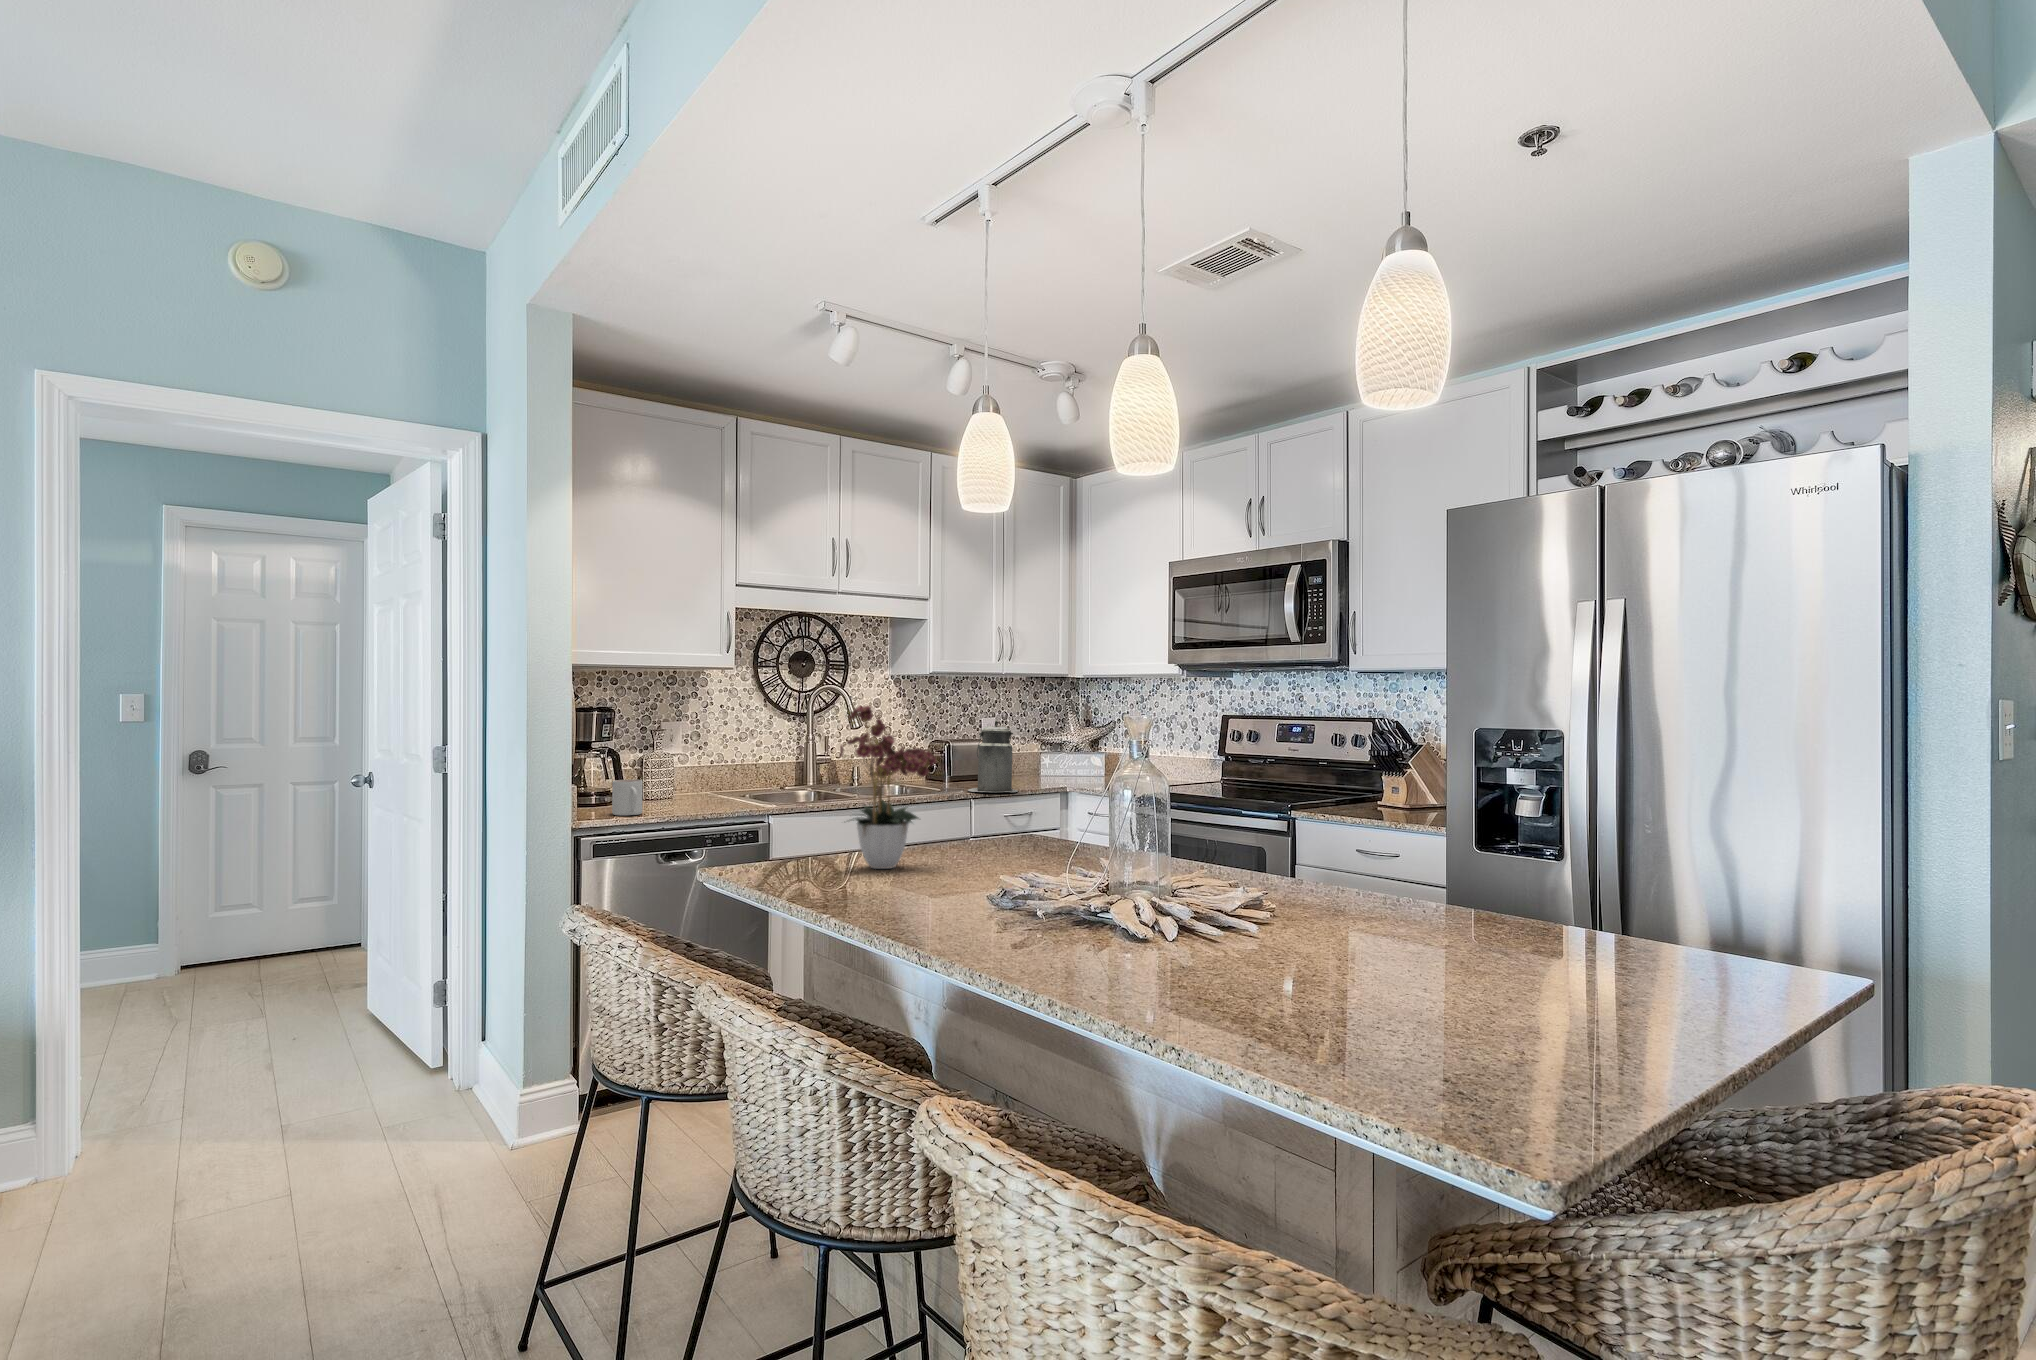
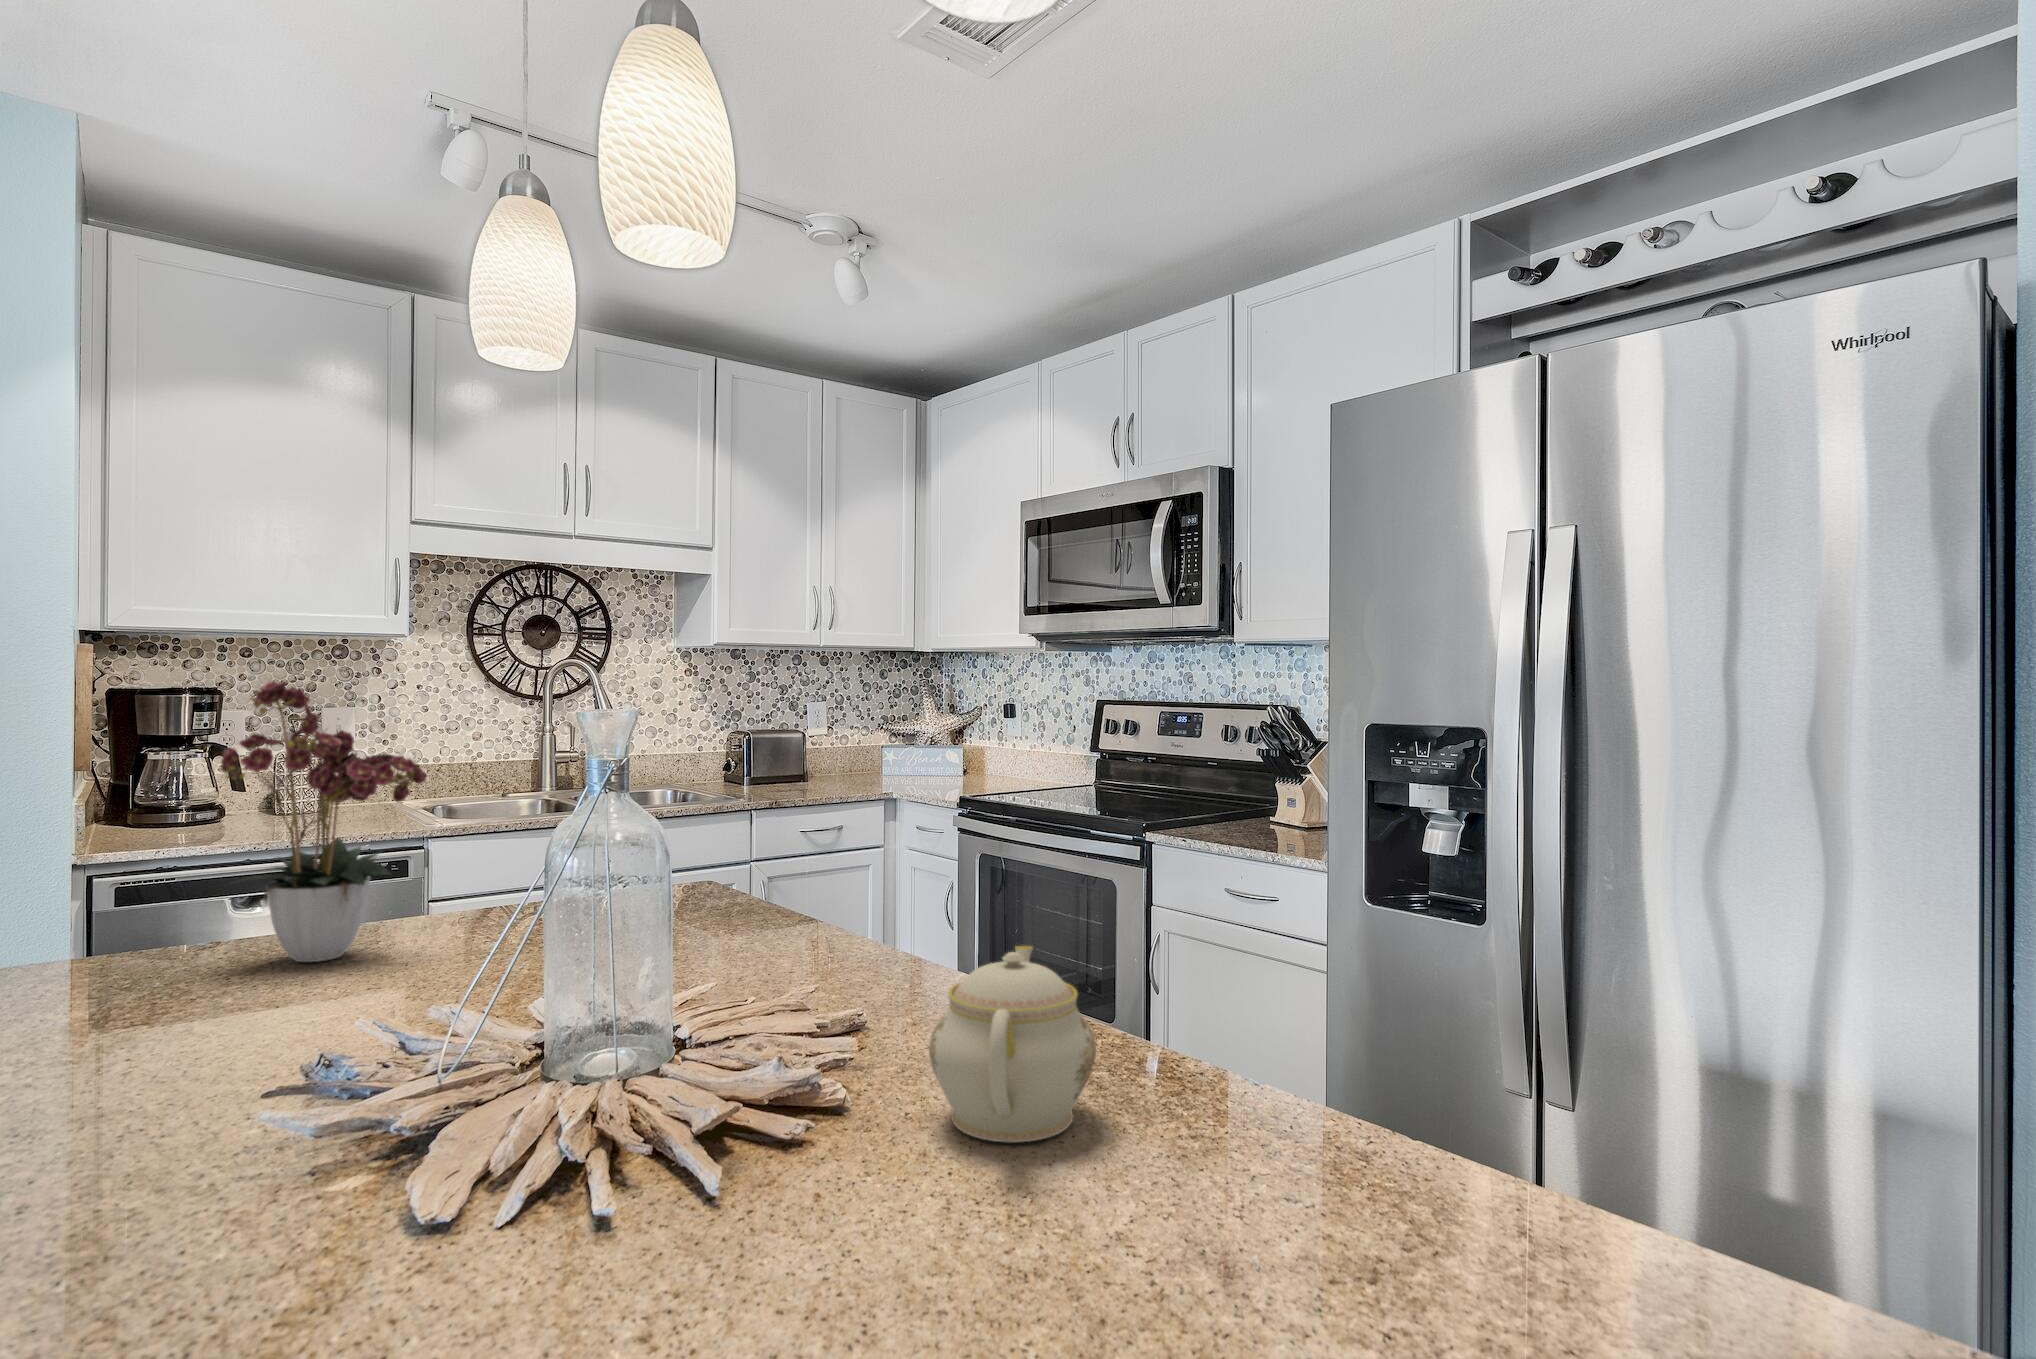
canister: present [968,720,1018,792] -> none [749,706,817,801]
mug: present [612,780,642,816] -> none [157,789,207,842]
teapot: none [1320,839,1406,927] -> present [929,946,1096,1142]

